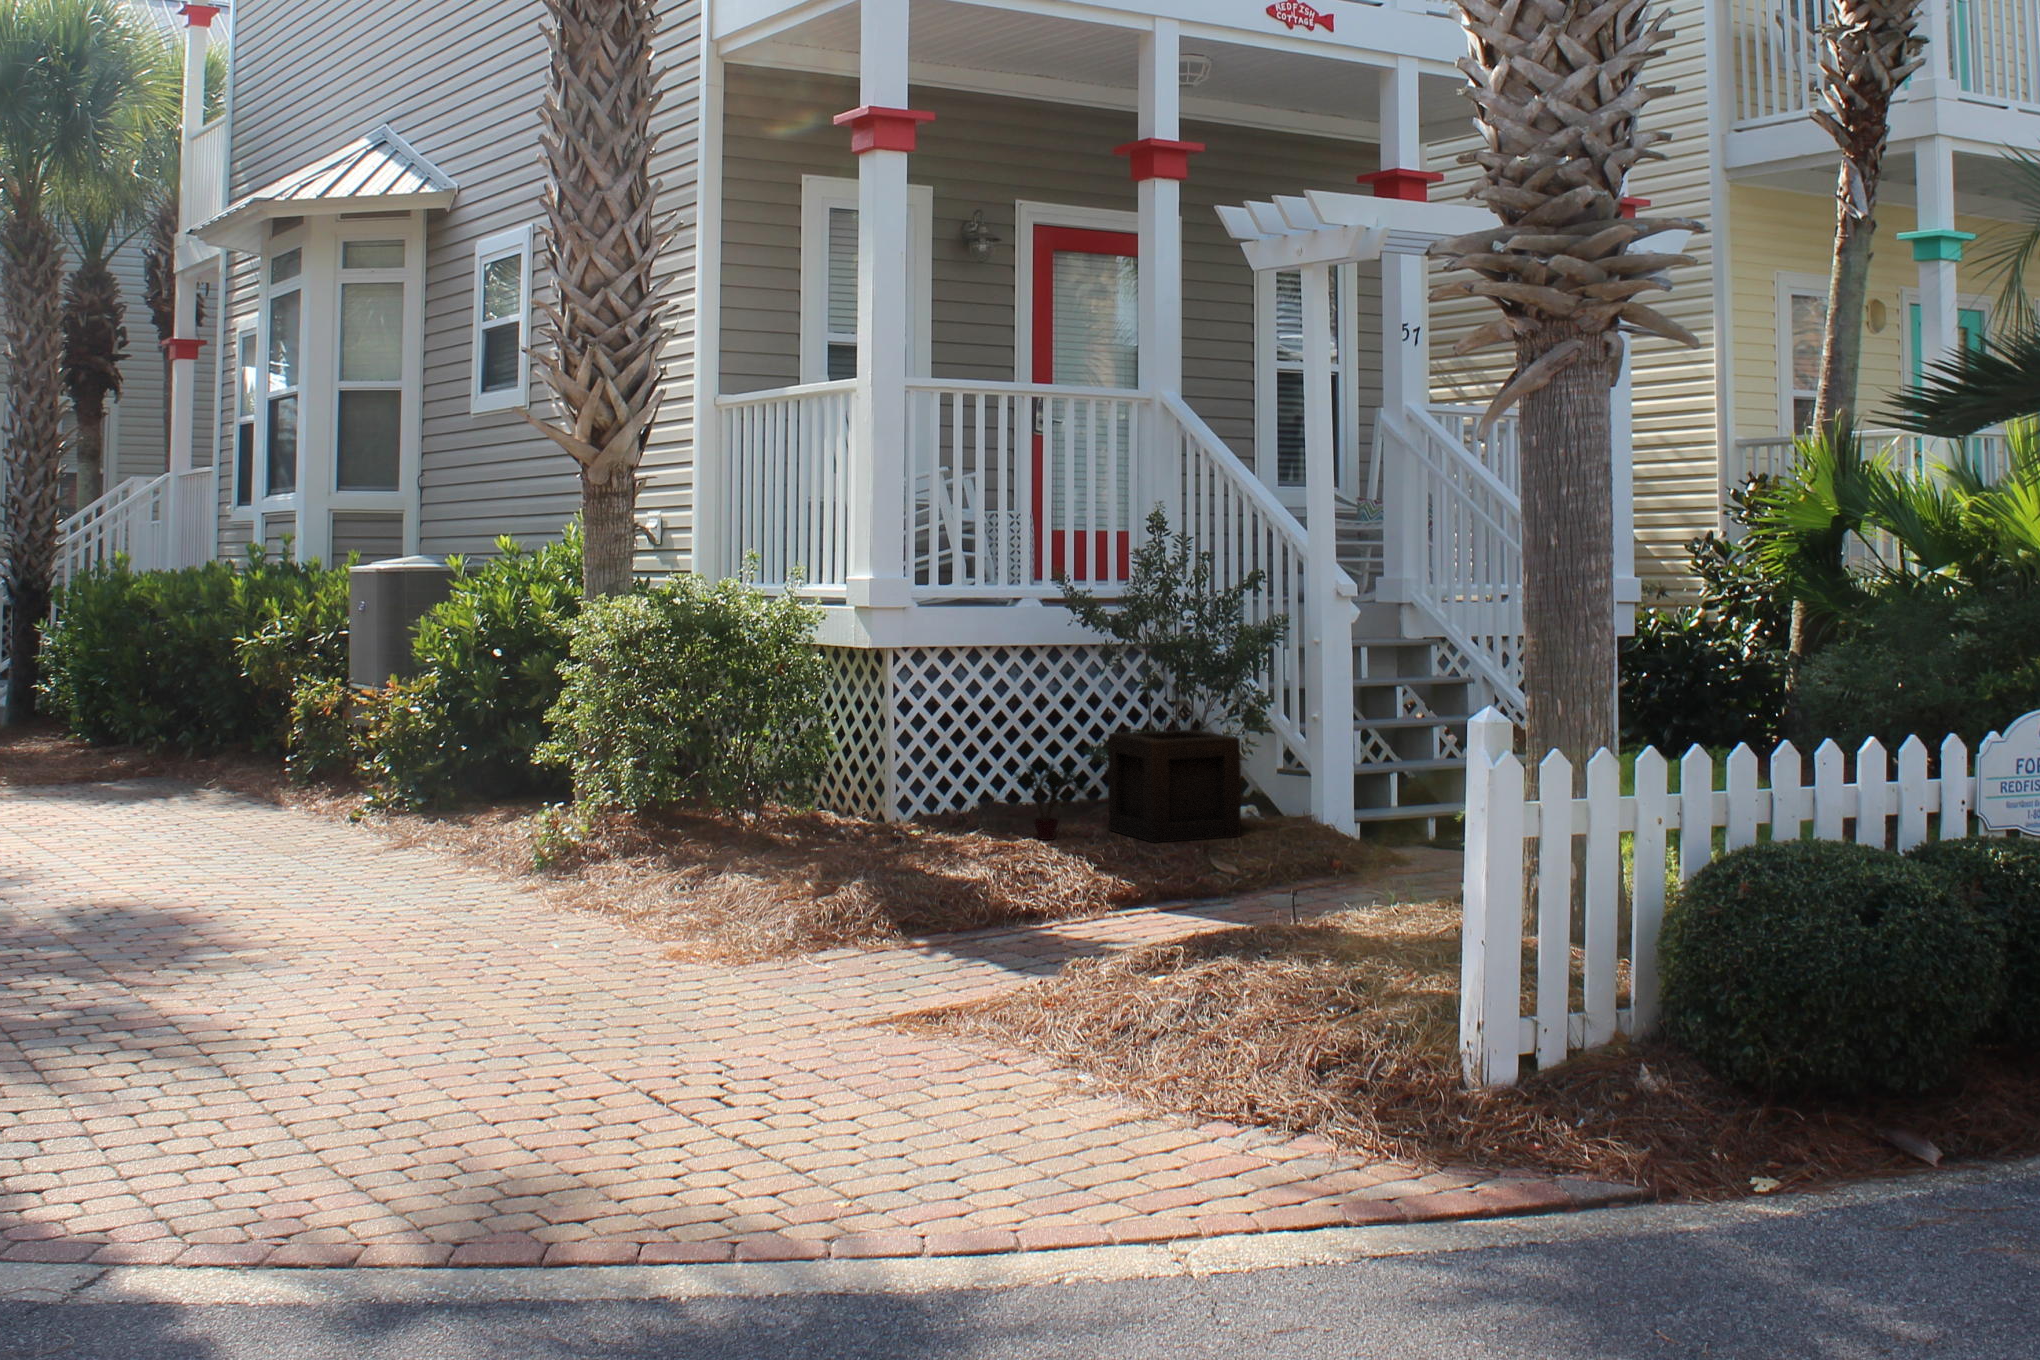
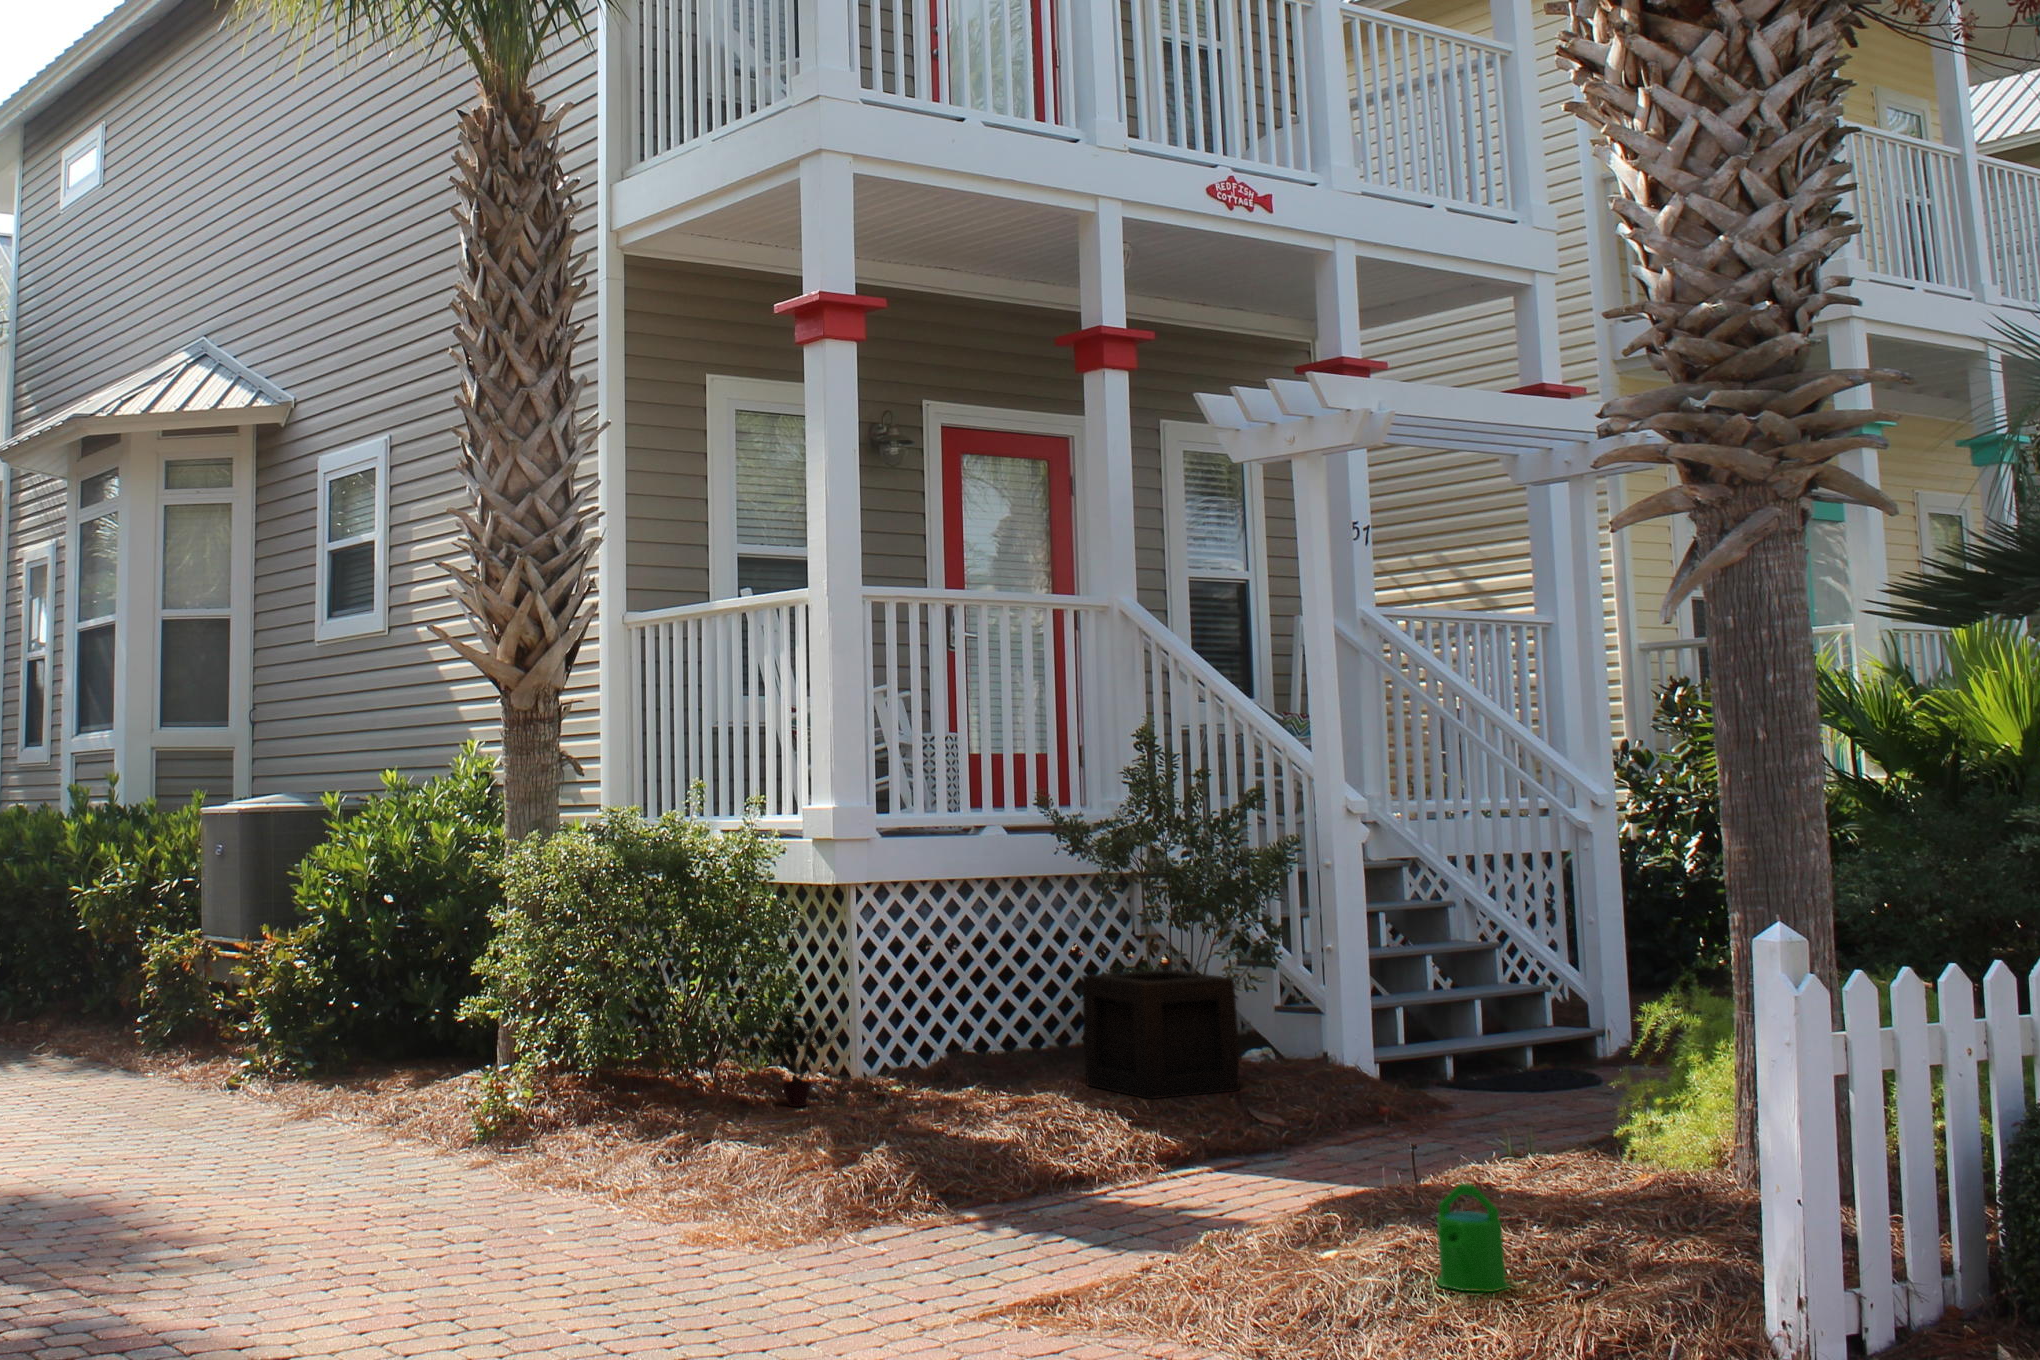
potted plant: present [1013,763,1088,840] -> present [769,1014,839,1107]
watering can: none [1200,913,1268,1001] -> present [1436,1183,1510,1292]

